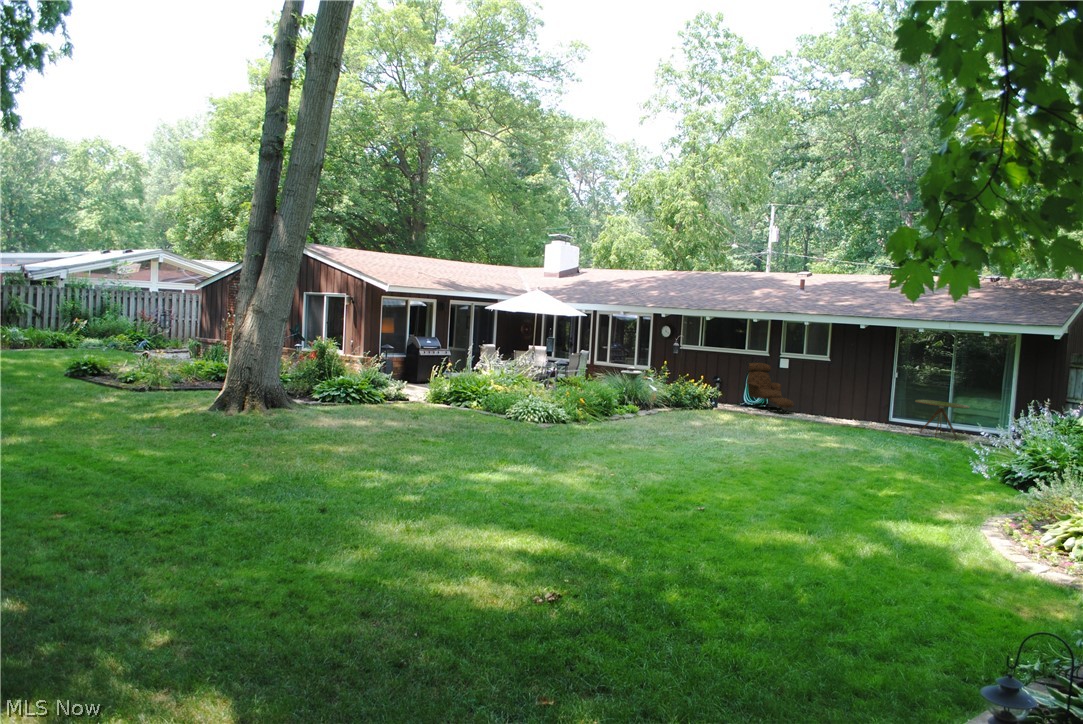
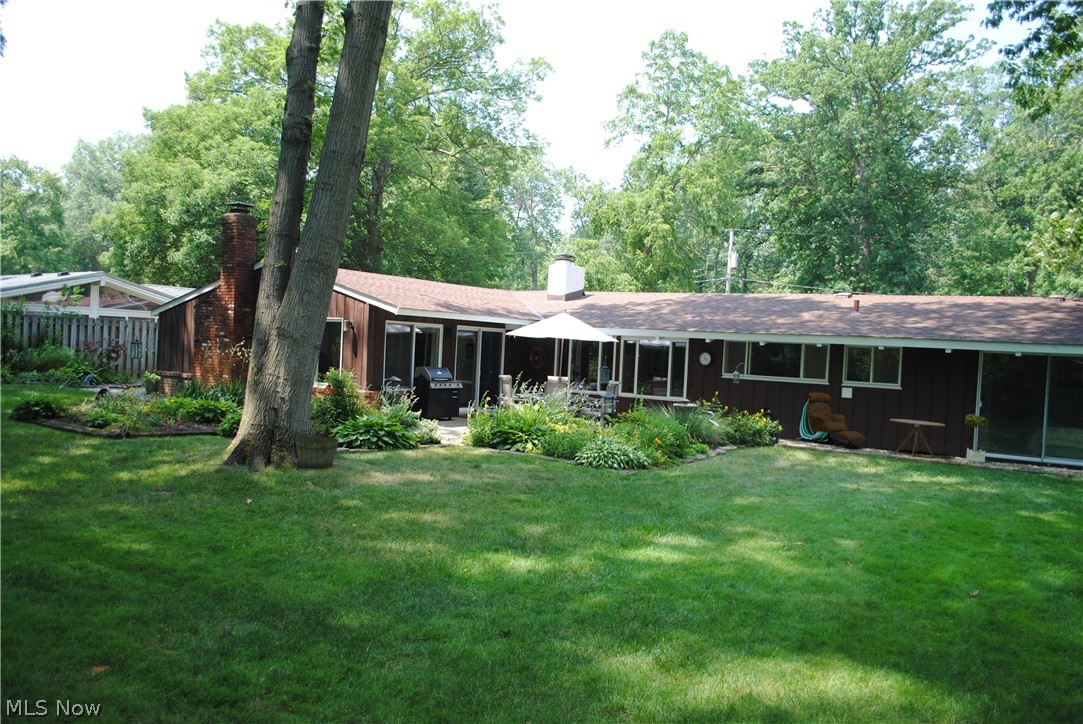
potted tree: none [881,384,902,428] -> present [965,414,989,462]
wooden bucket: none [266,387,301,417] -> present [295,432,339,468]
round table: present [915,400,969,438] -> present [890,419,945,458]

